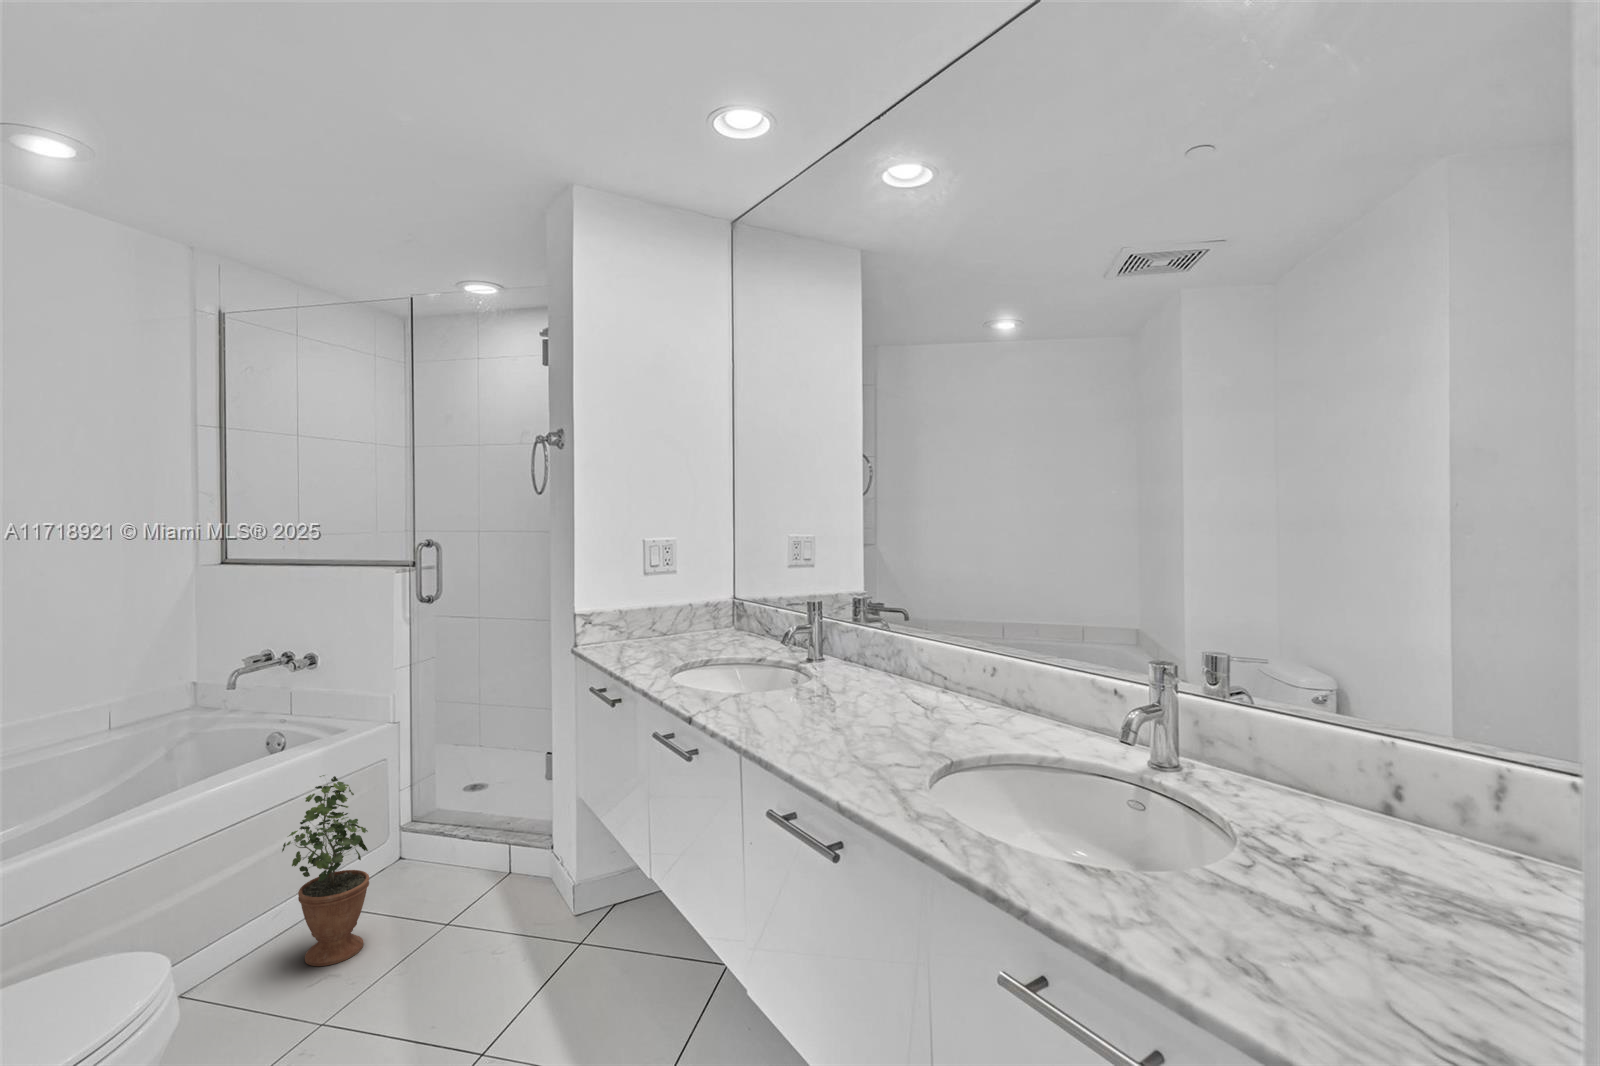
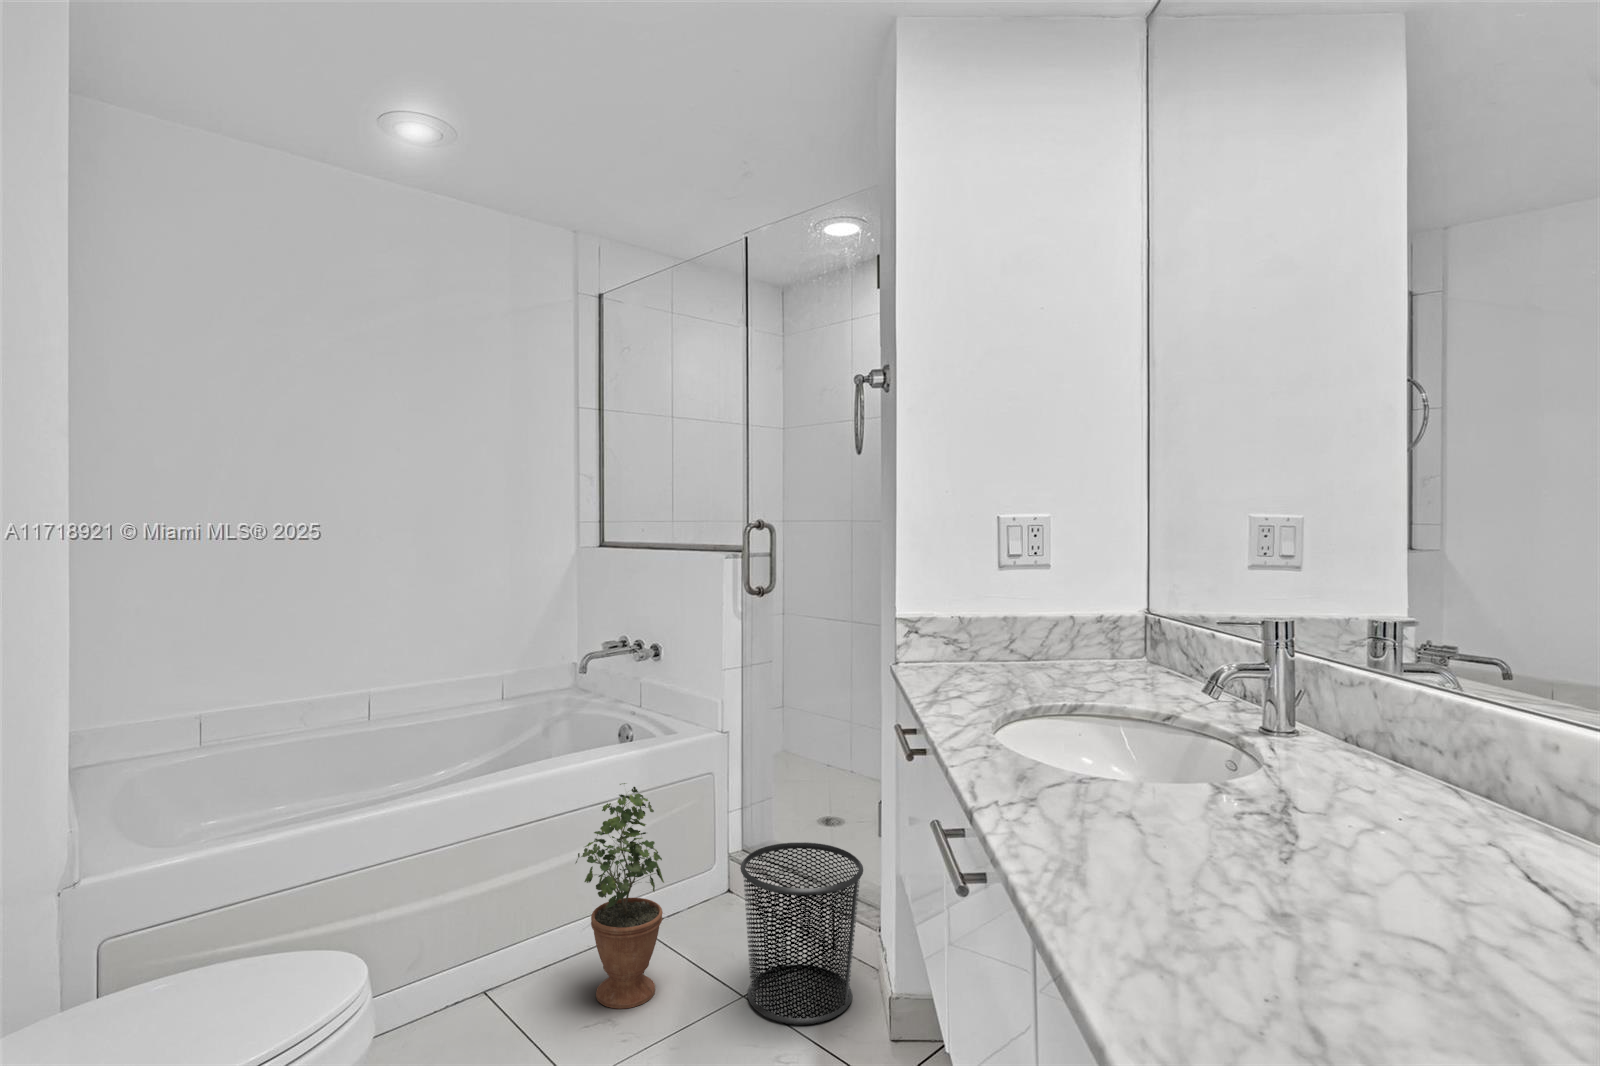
waste bin: none [442,793,545,931] -> present [740,842,863,1025]

